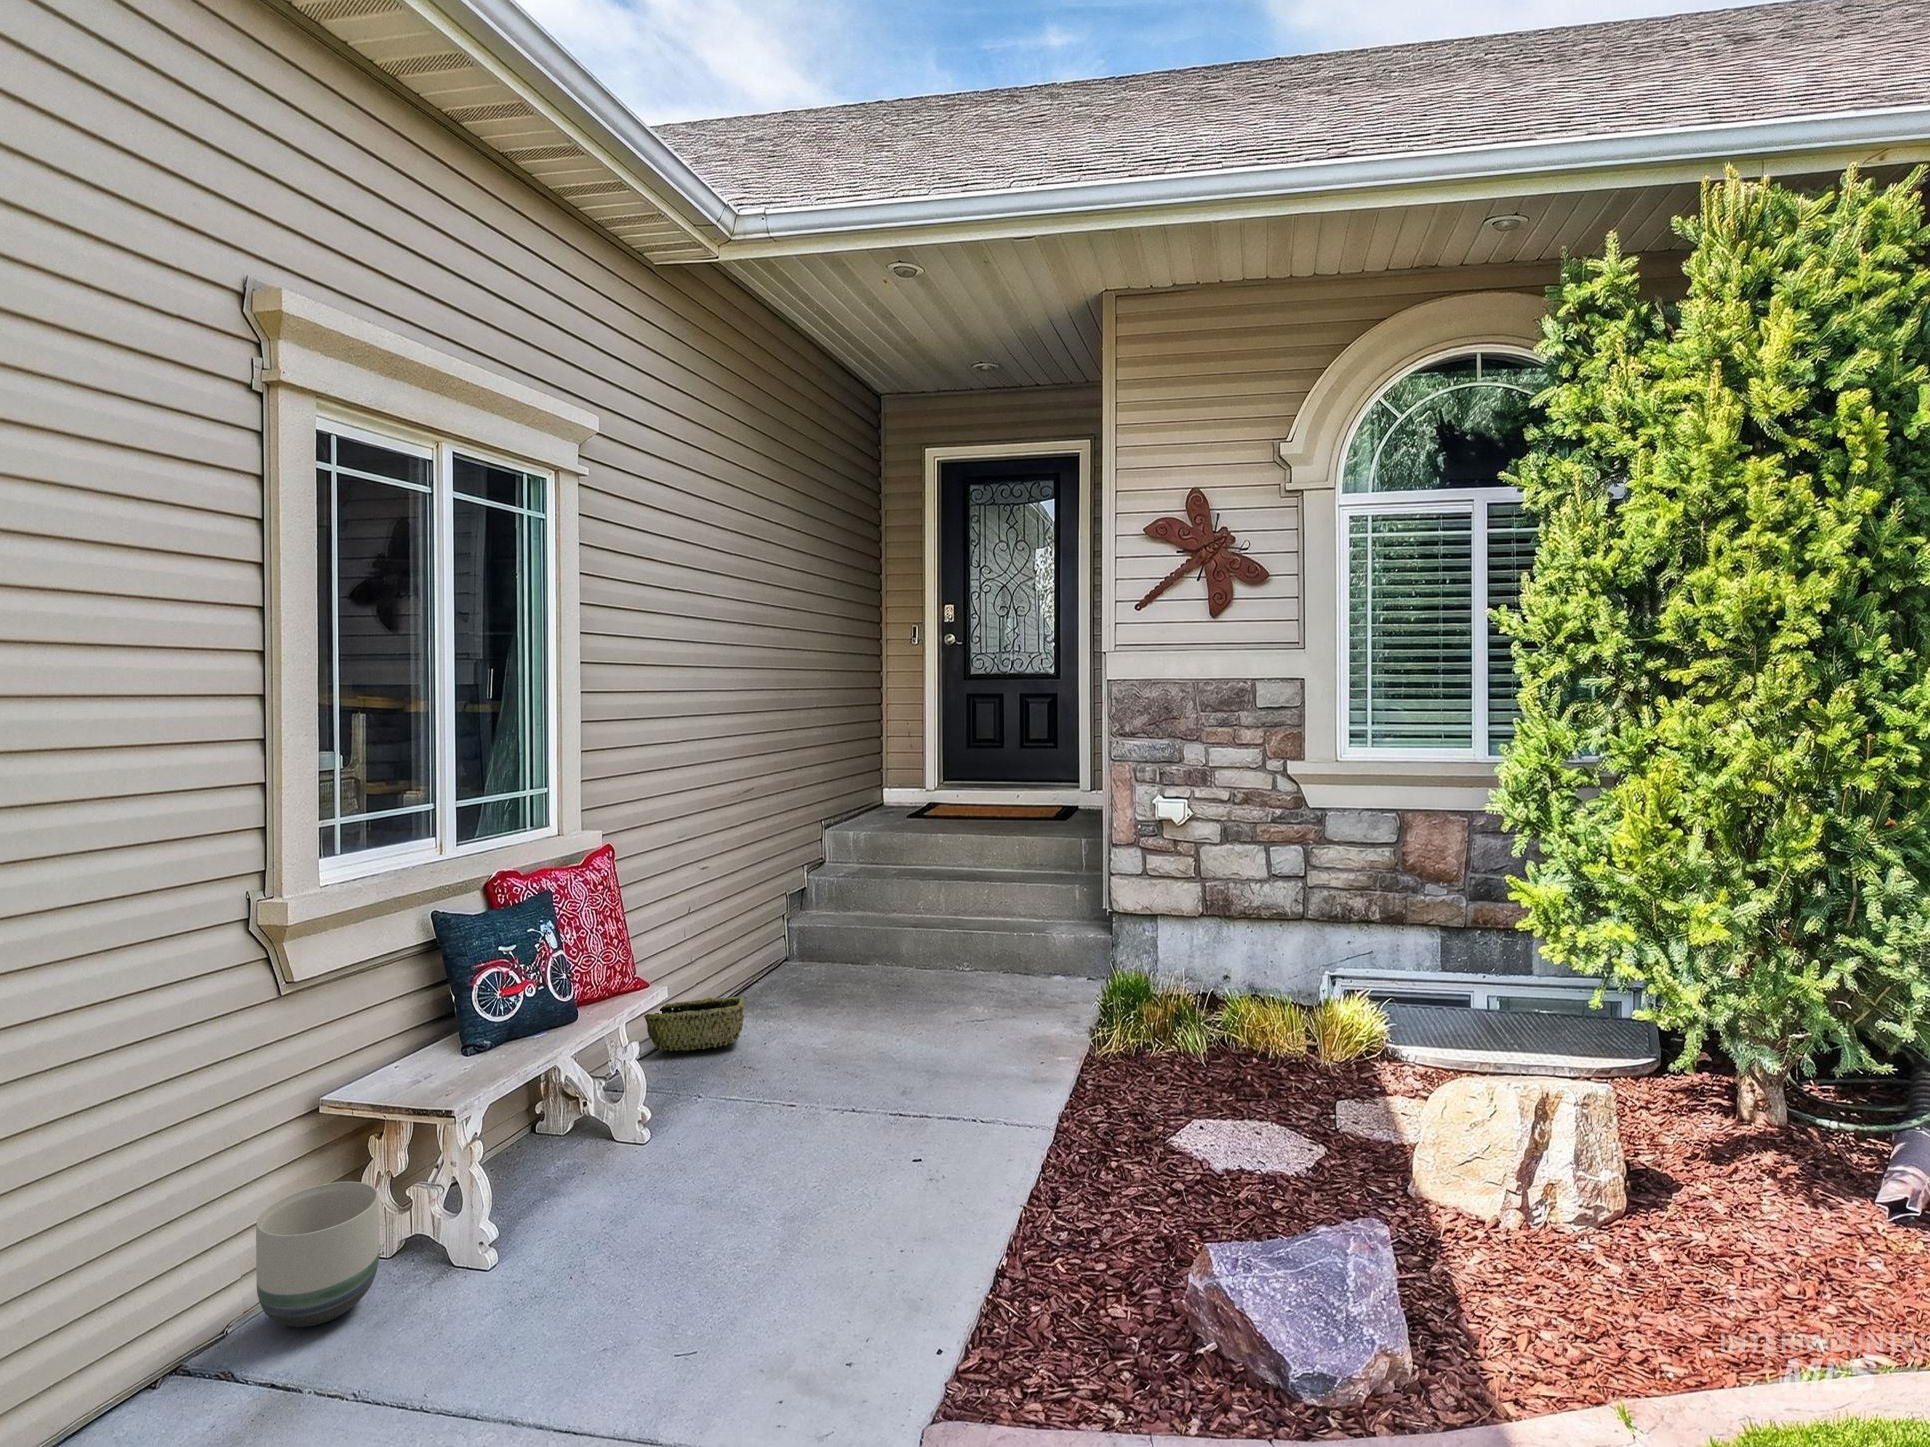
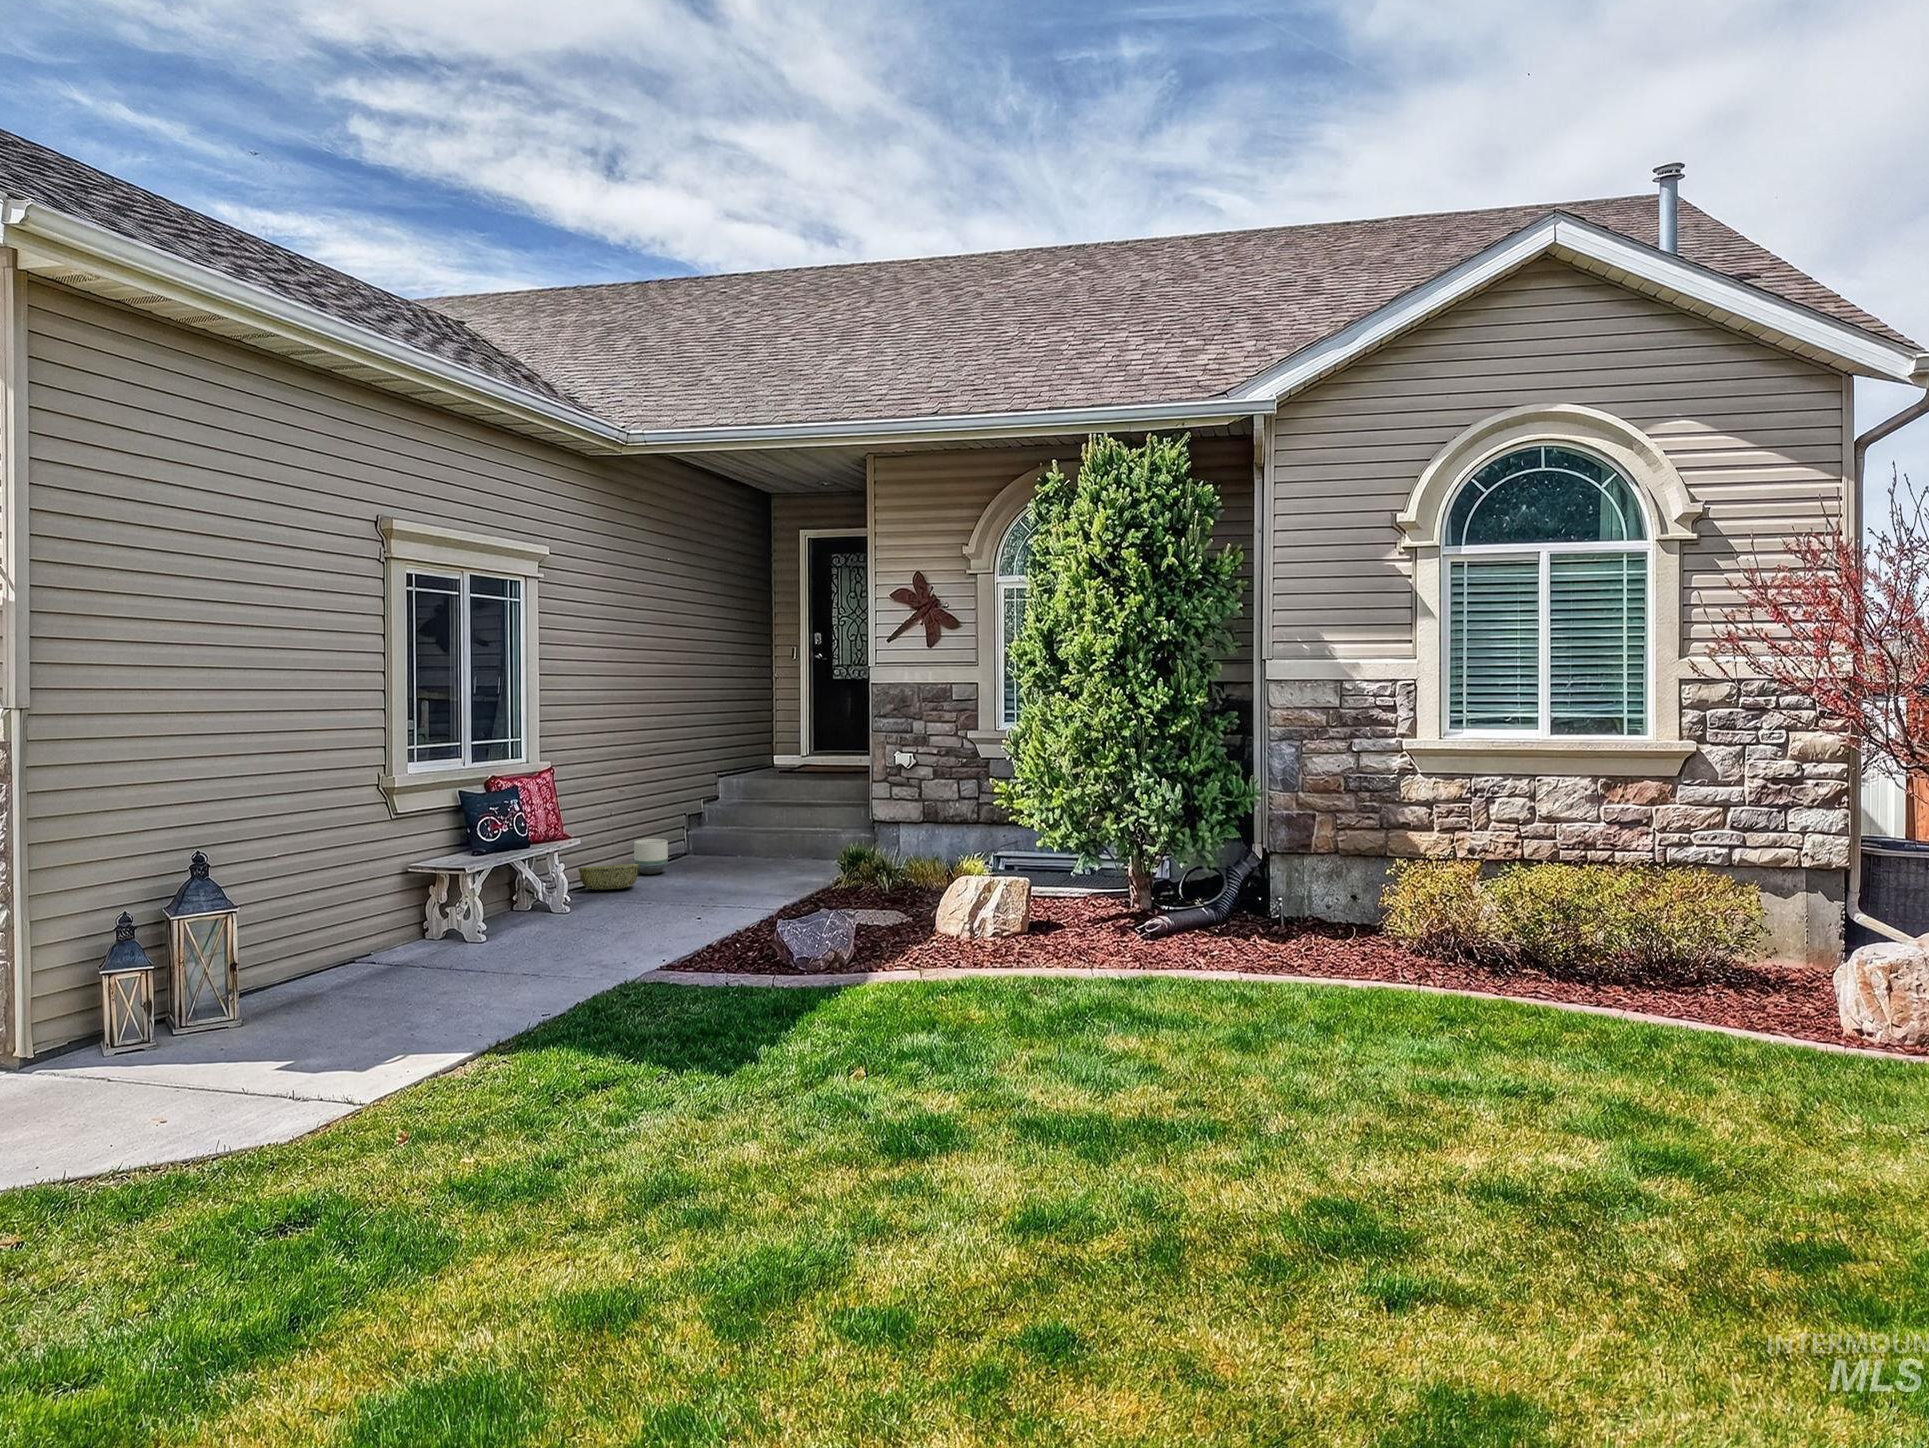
planter: present [256,1182,379,1327] -> present [634,839,668,874]

